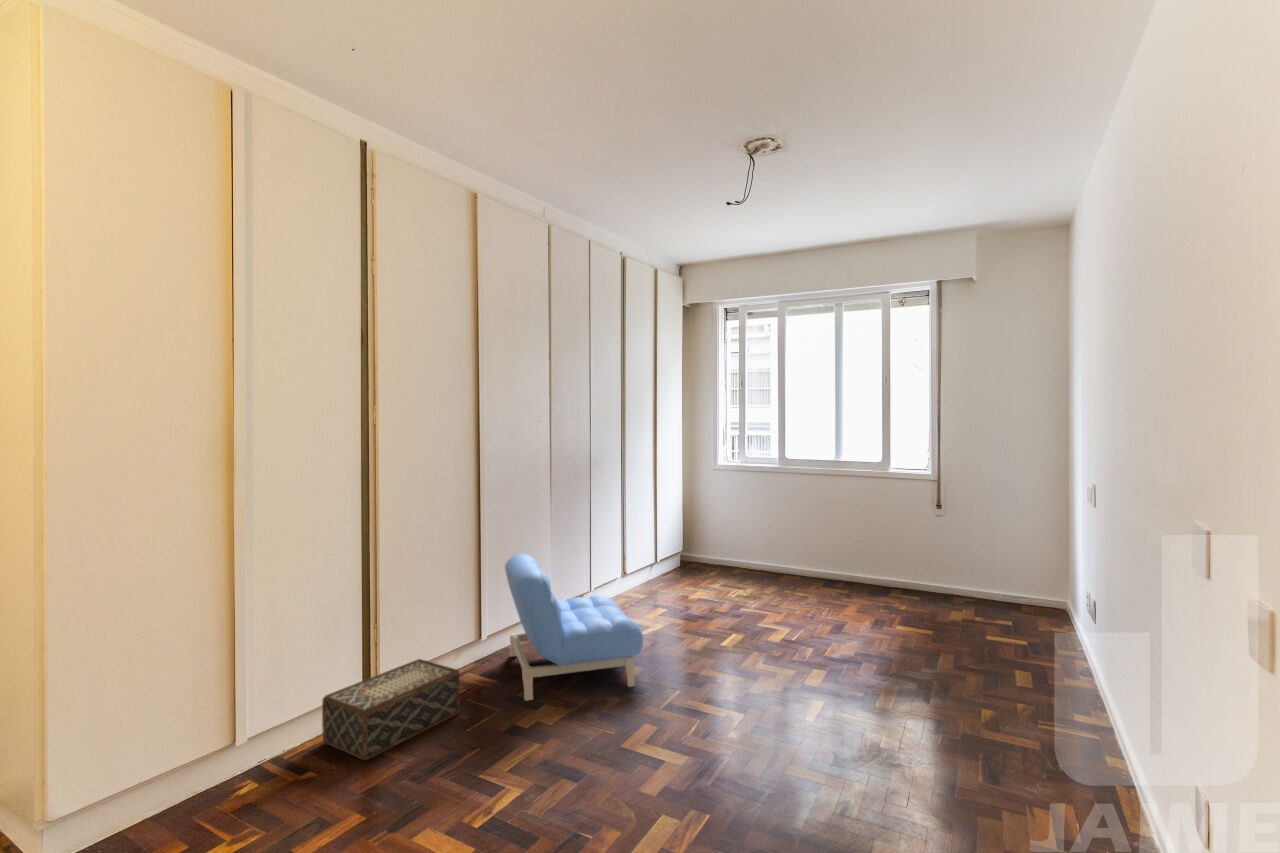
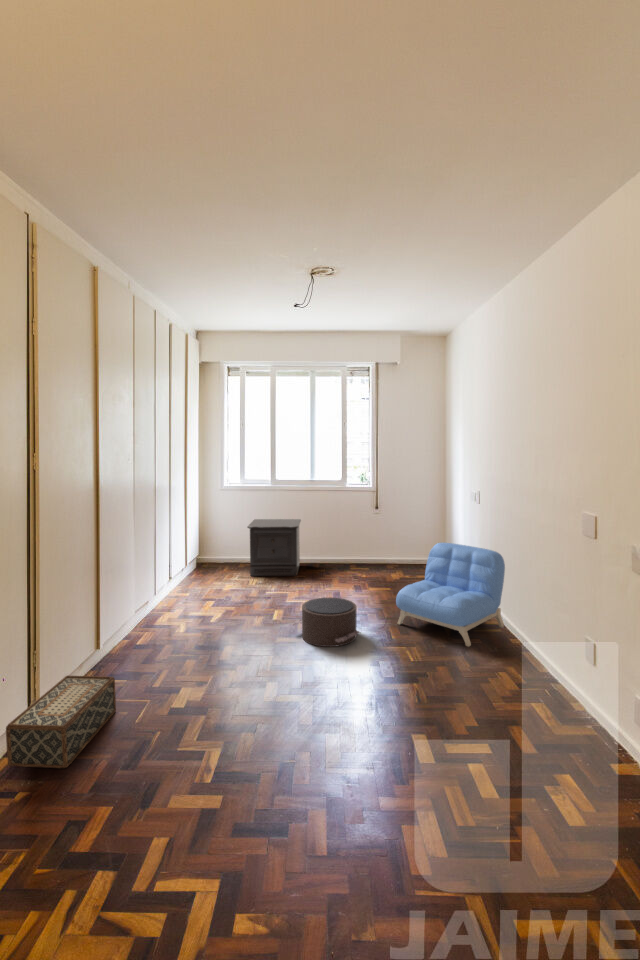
nightstand: none [735,510,818,593] -> present [248,519,301,576]
armchair: present [505,554,643,701] -> present [396,543,505,646]
pouf: none [729,622,821,696] -> present [292,598,359,647]

